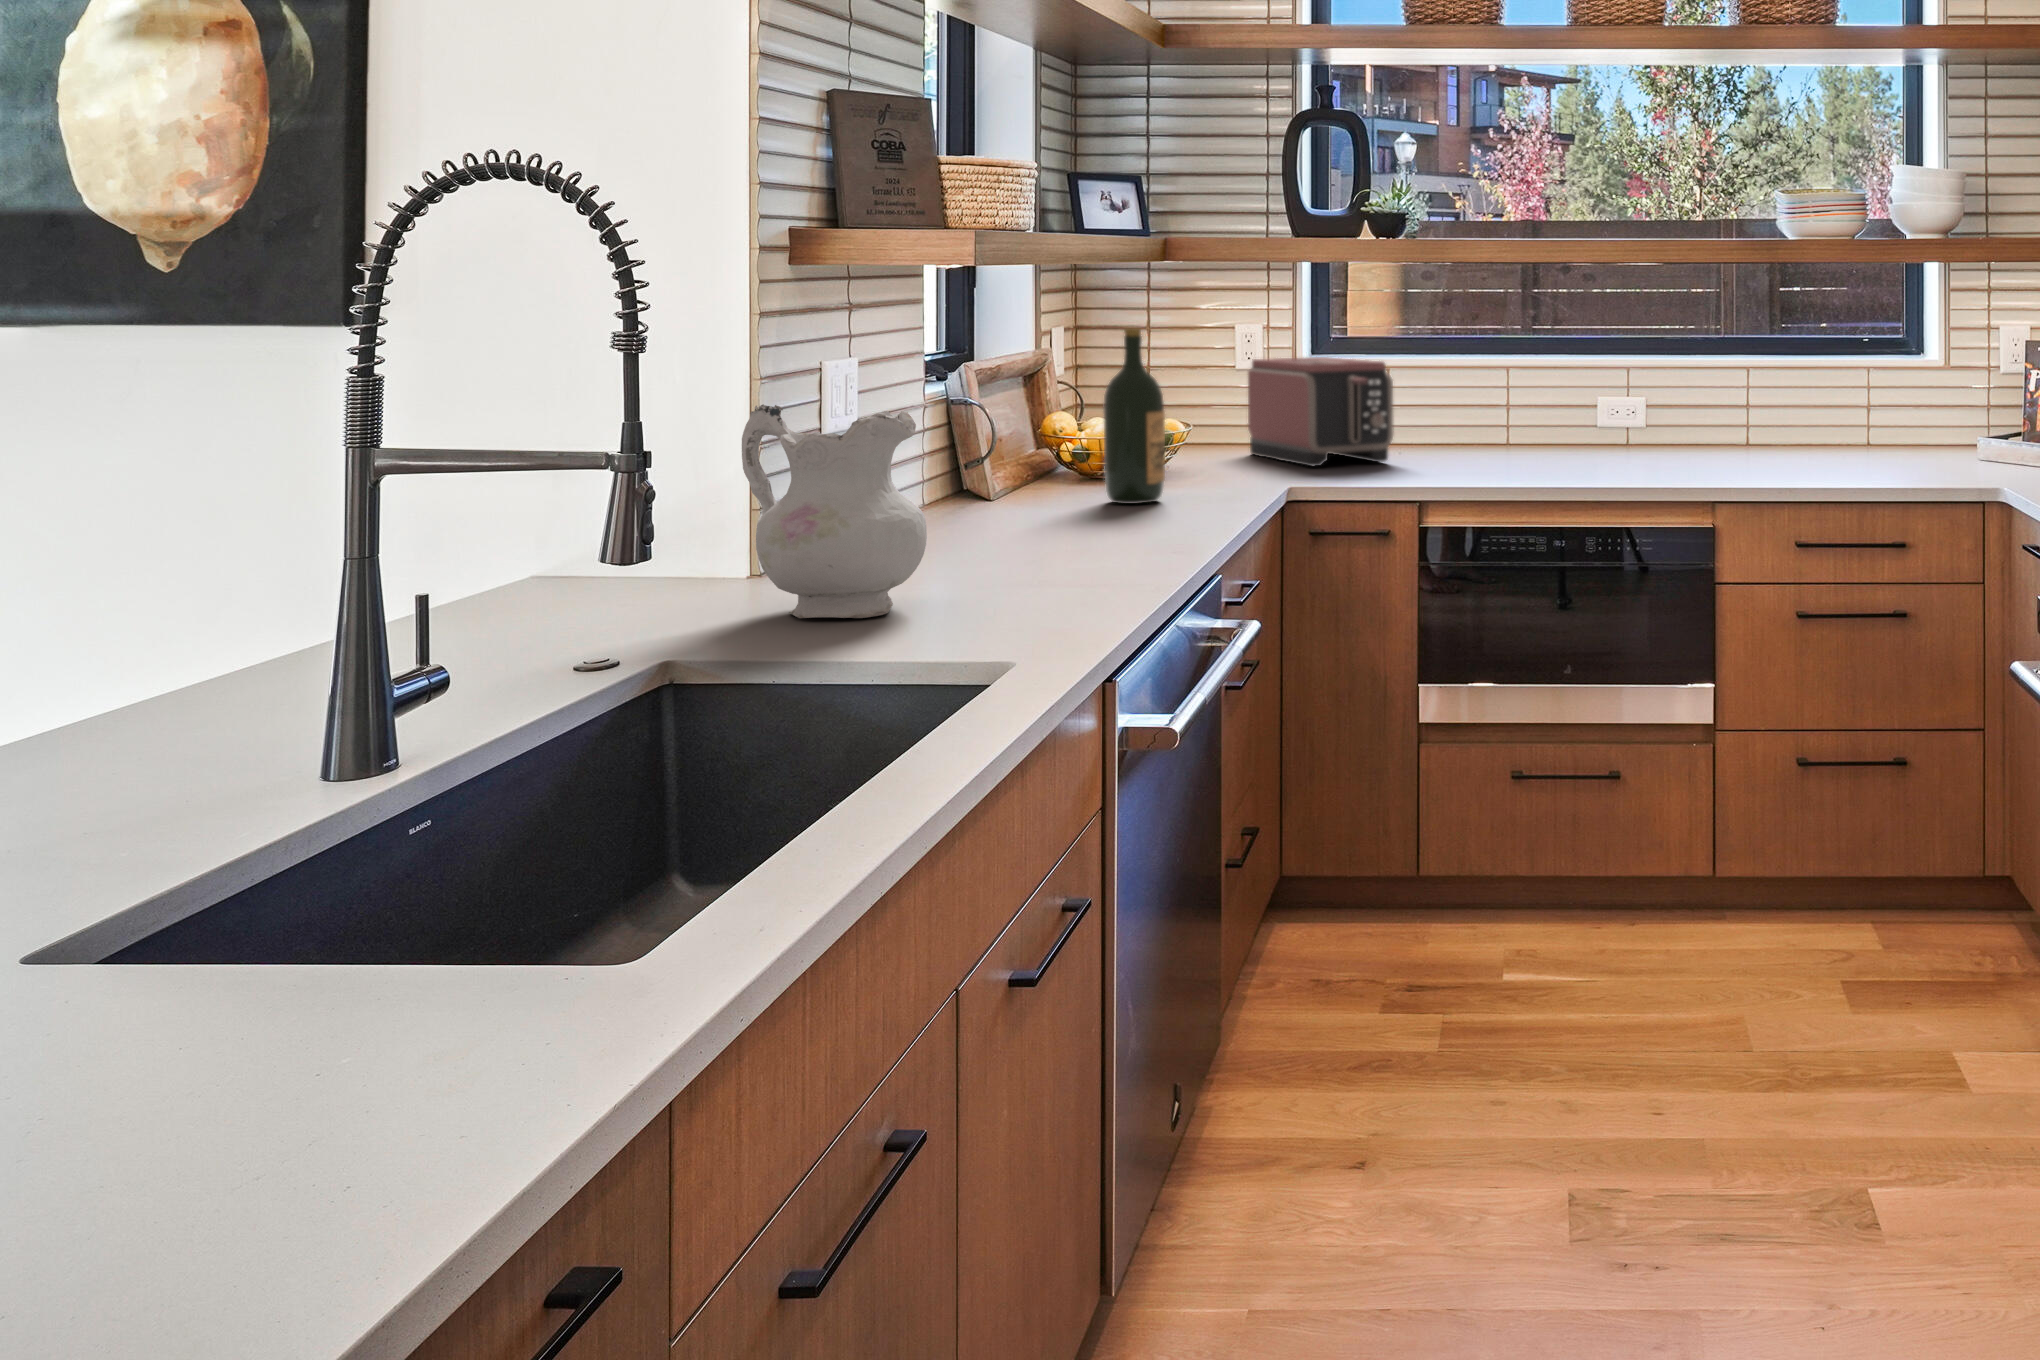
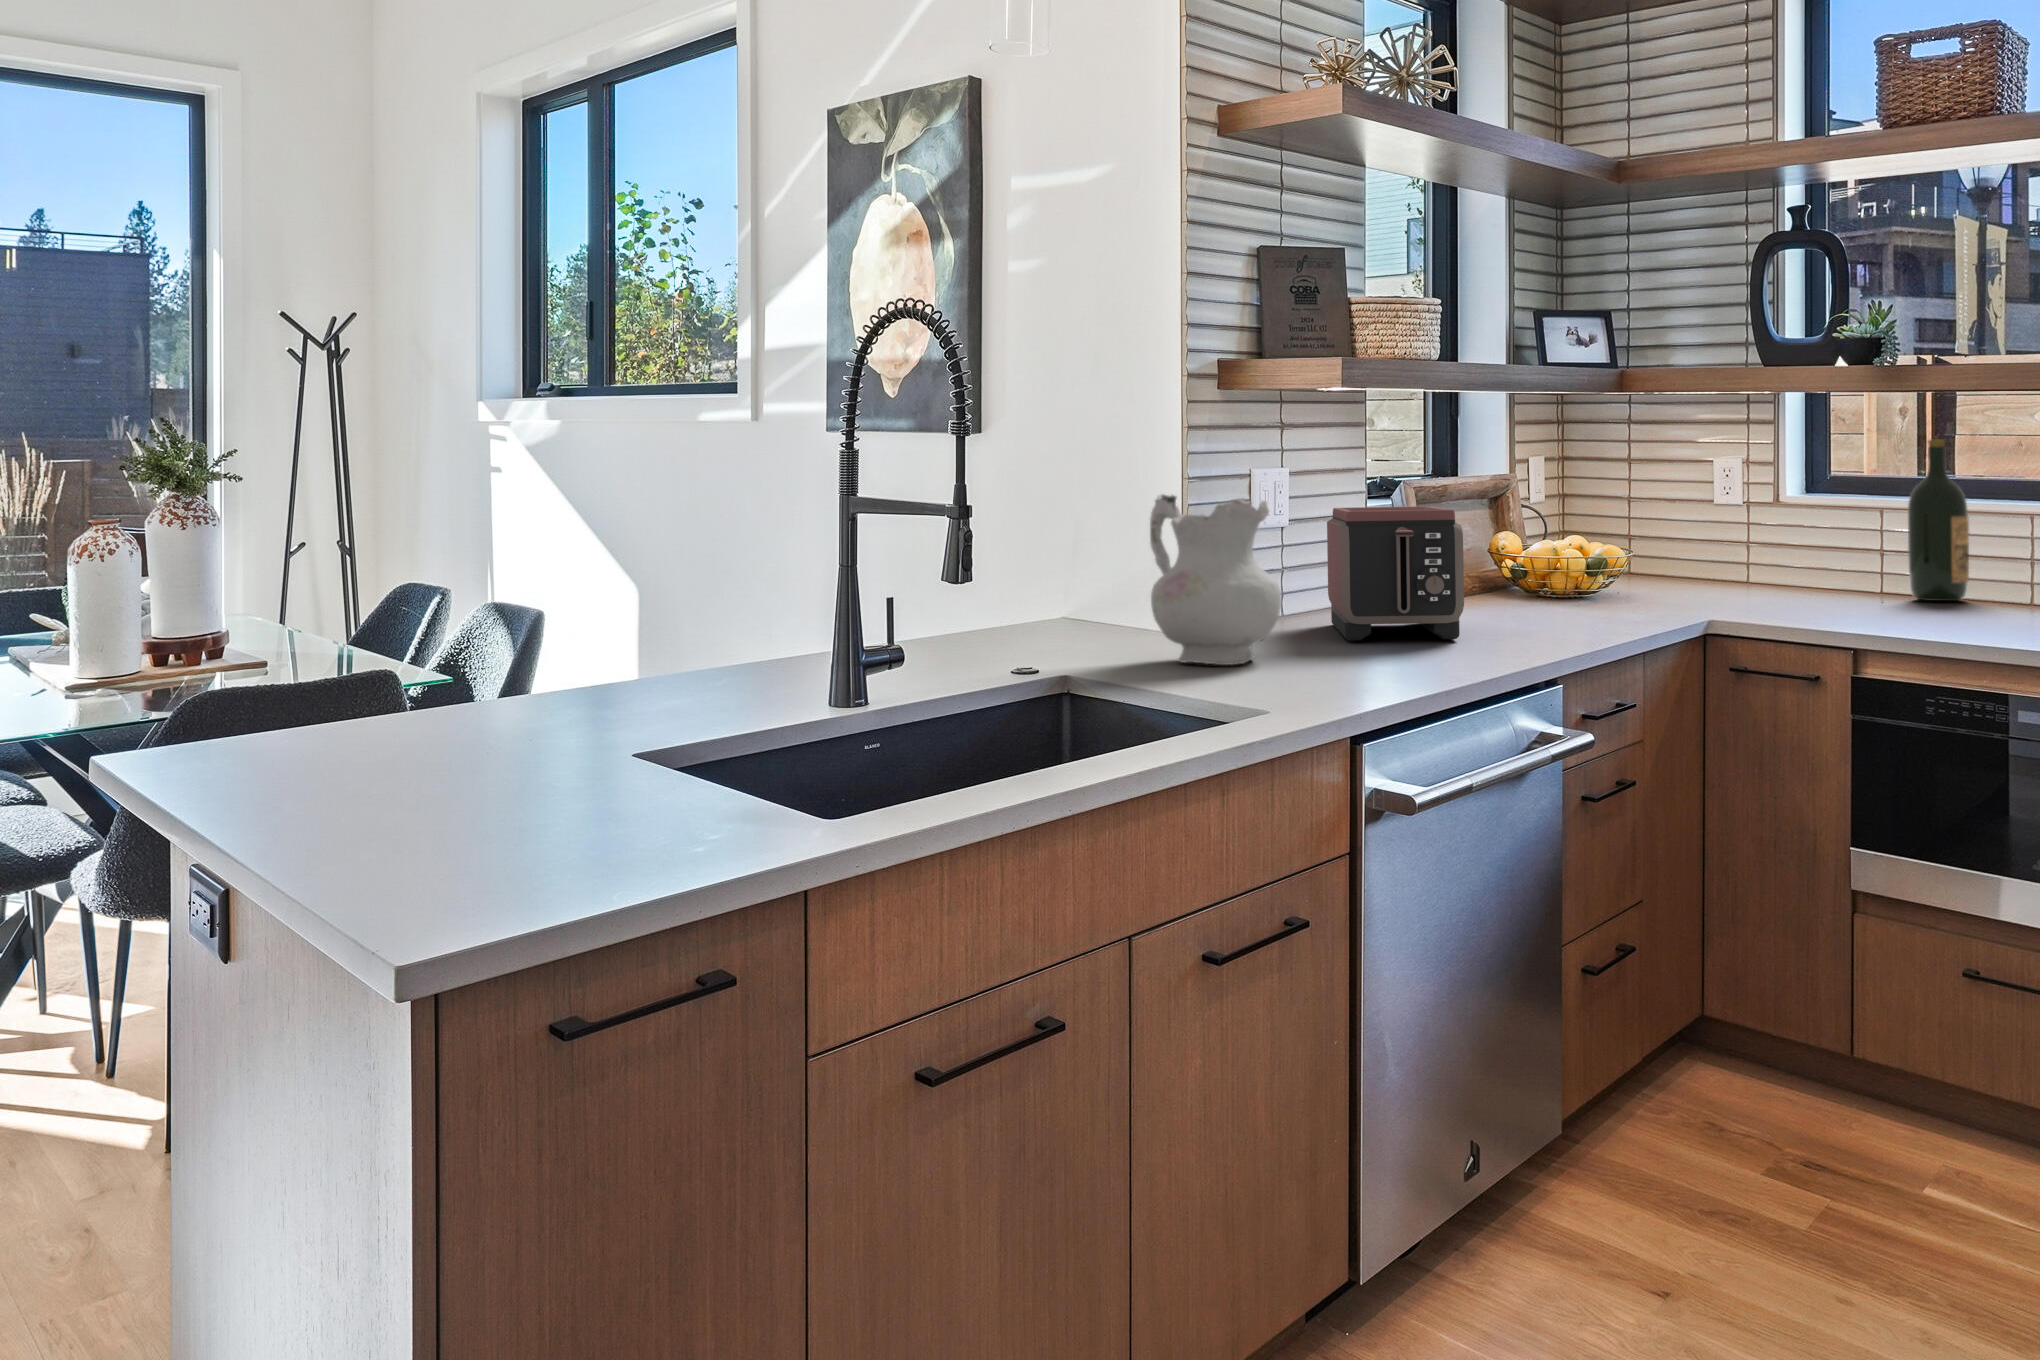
wine bottle: present [1103,328,1165,504] -> present [1908,439,1969,601]
toaster: present [1248,357,1394,467] -> present [1327,506,1464,640]

